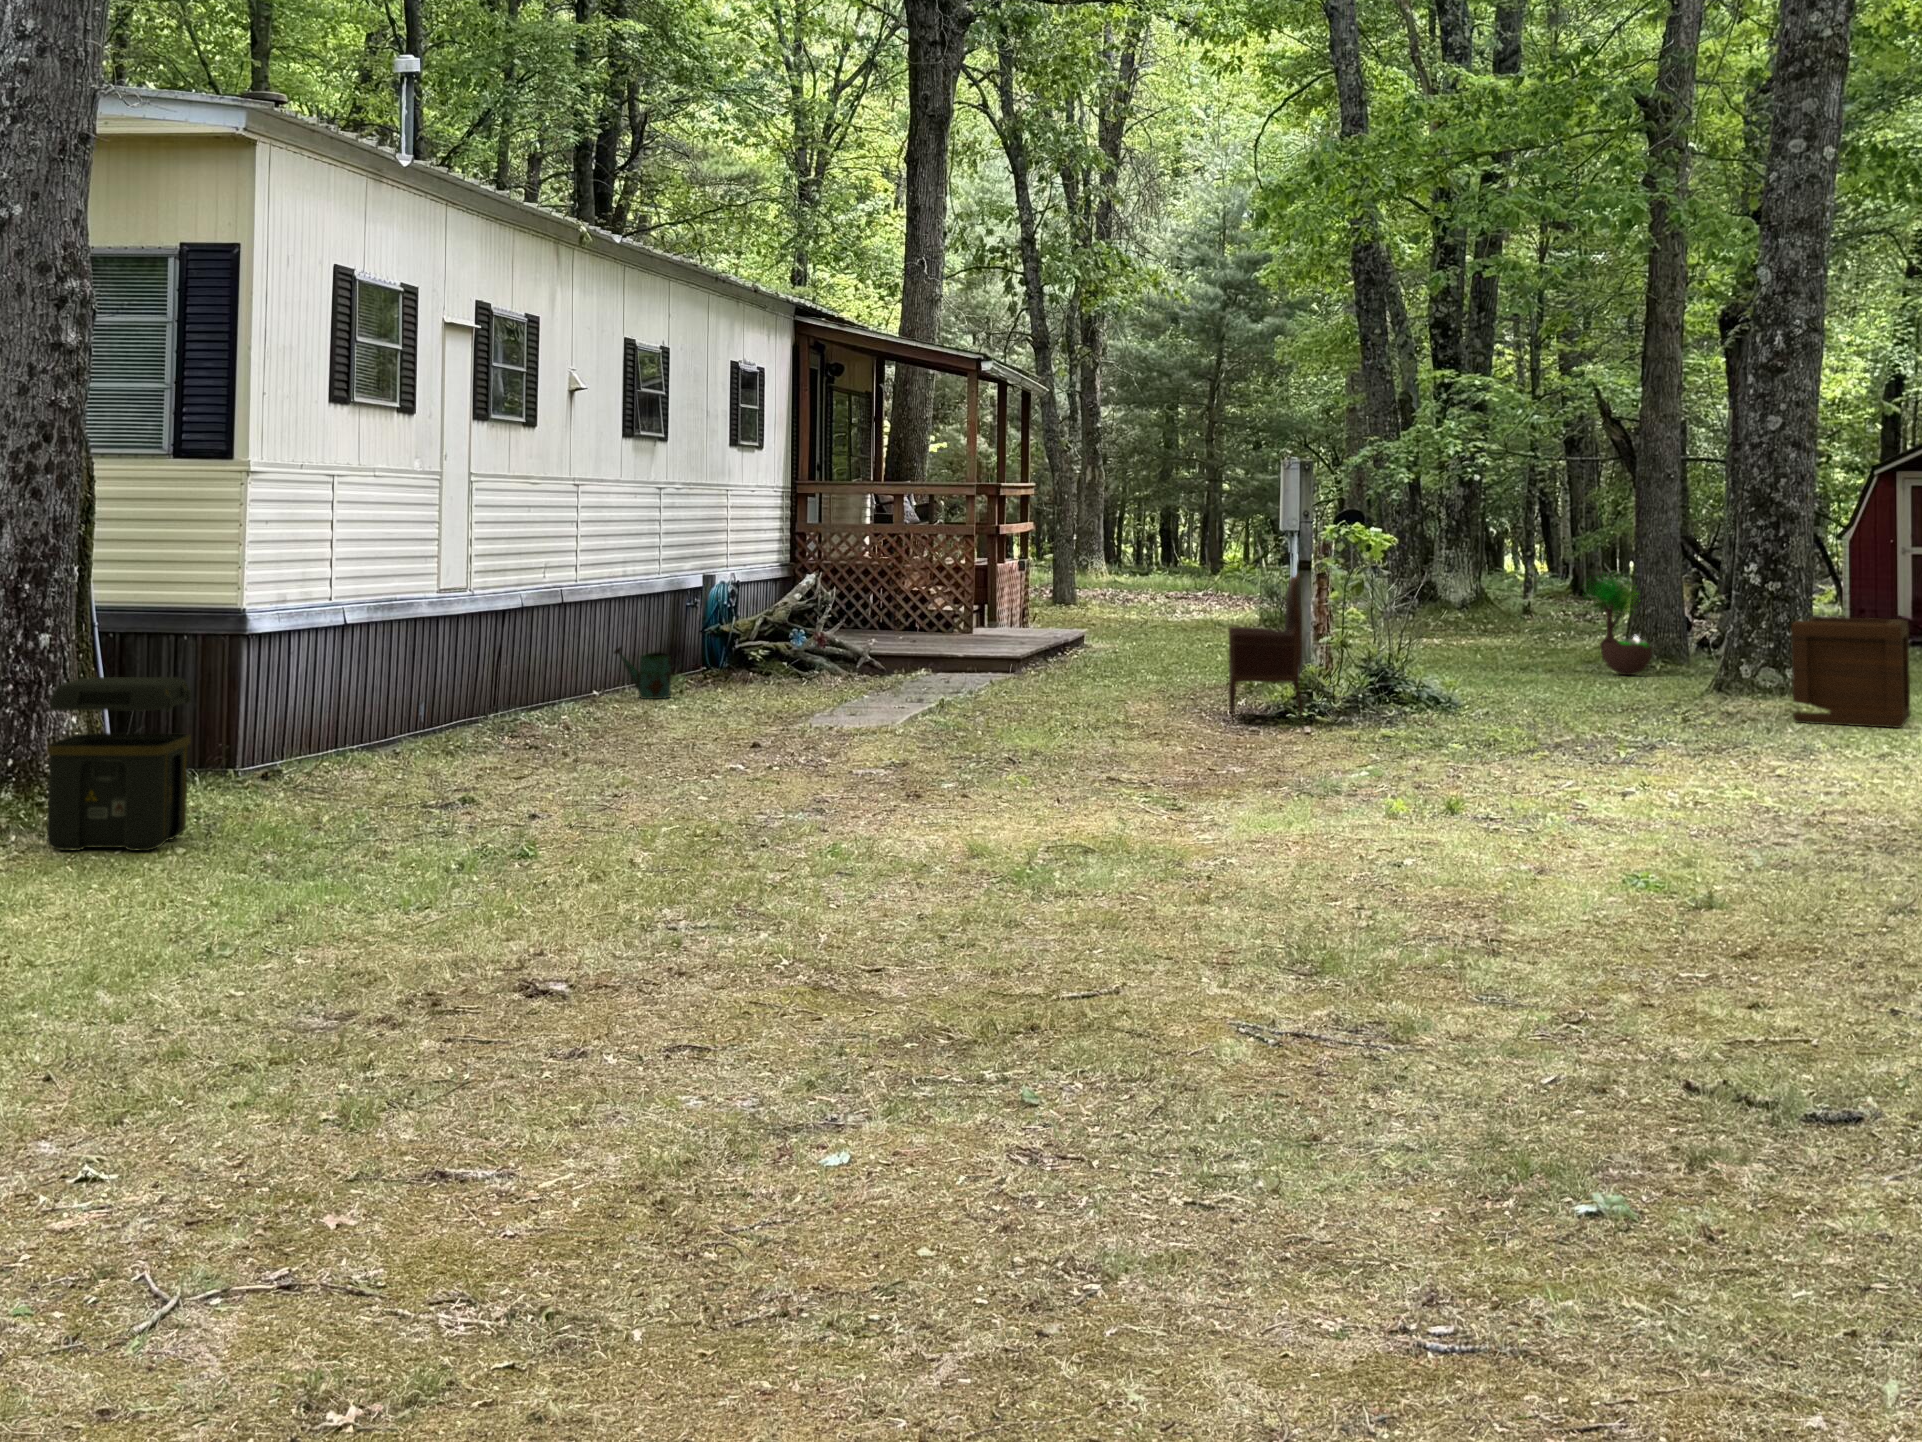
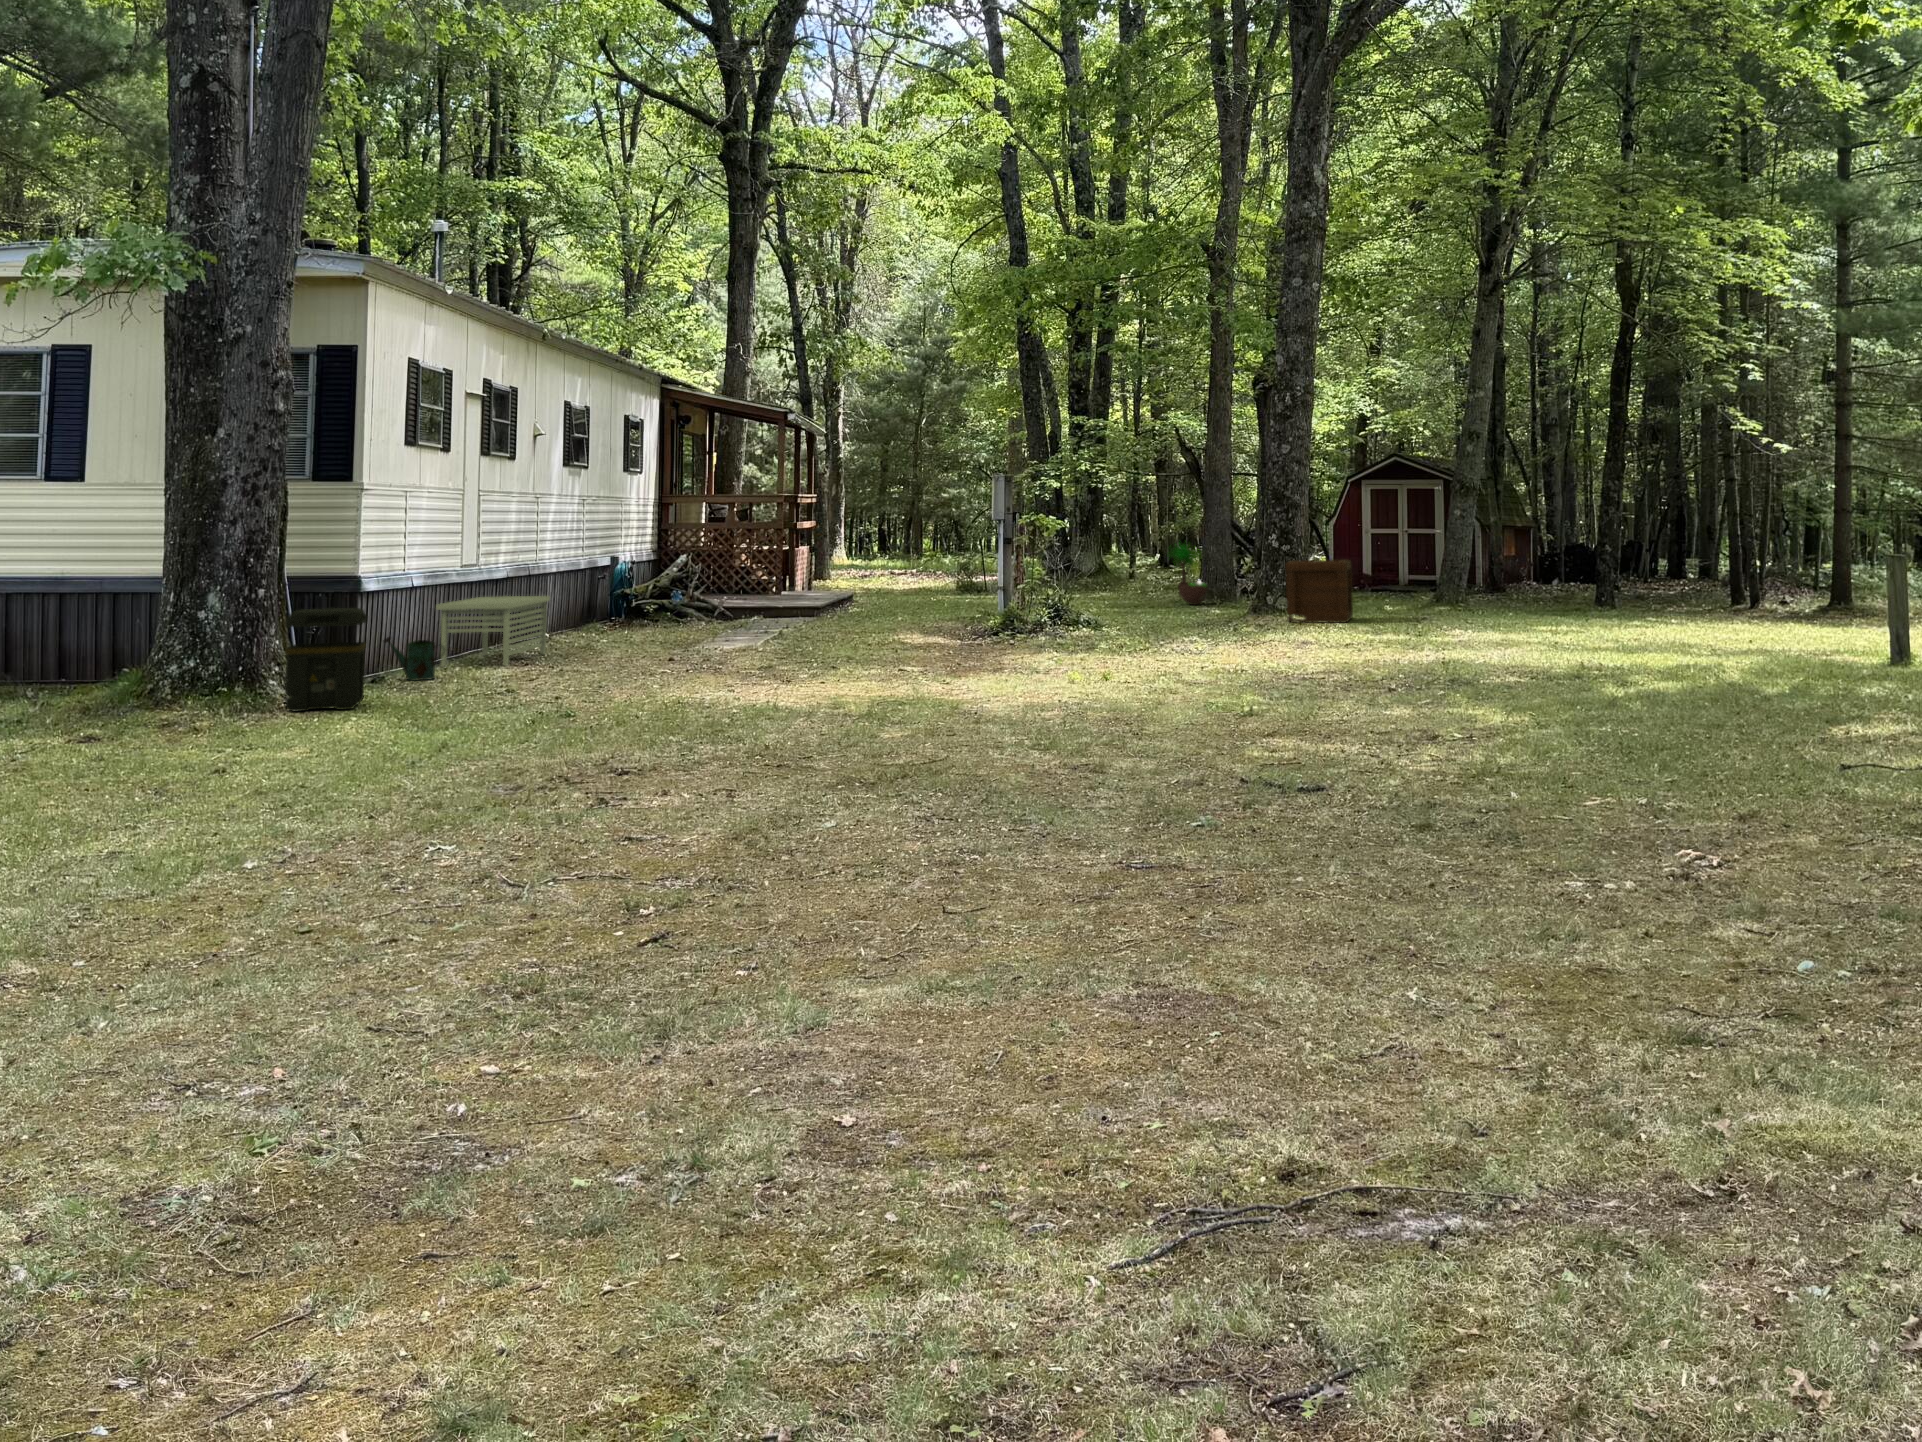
armchair: present [1229,573,1303,721] -> none [956,541,1003,634]
storage bench: none [379,641,570,758] -> present [436,596,550,667]
watering can: present [614,647,672,699] -> present [384,637,445,681]

